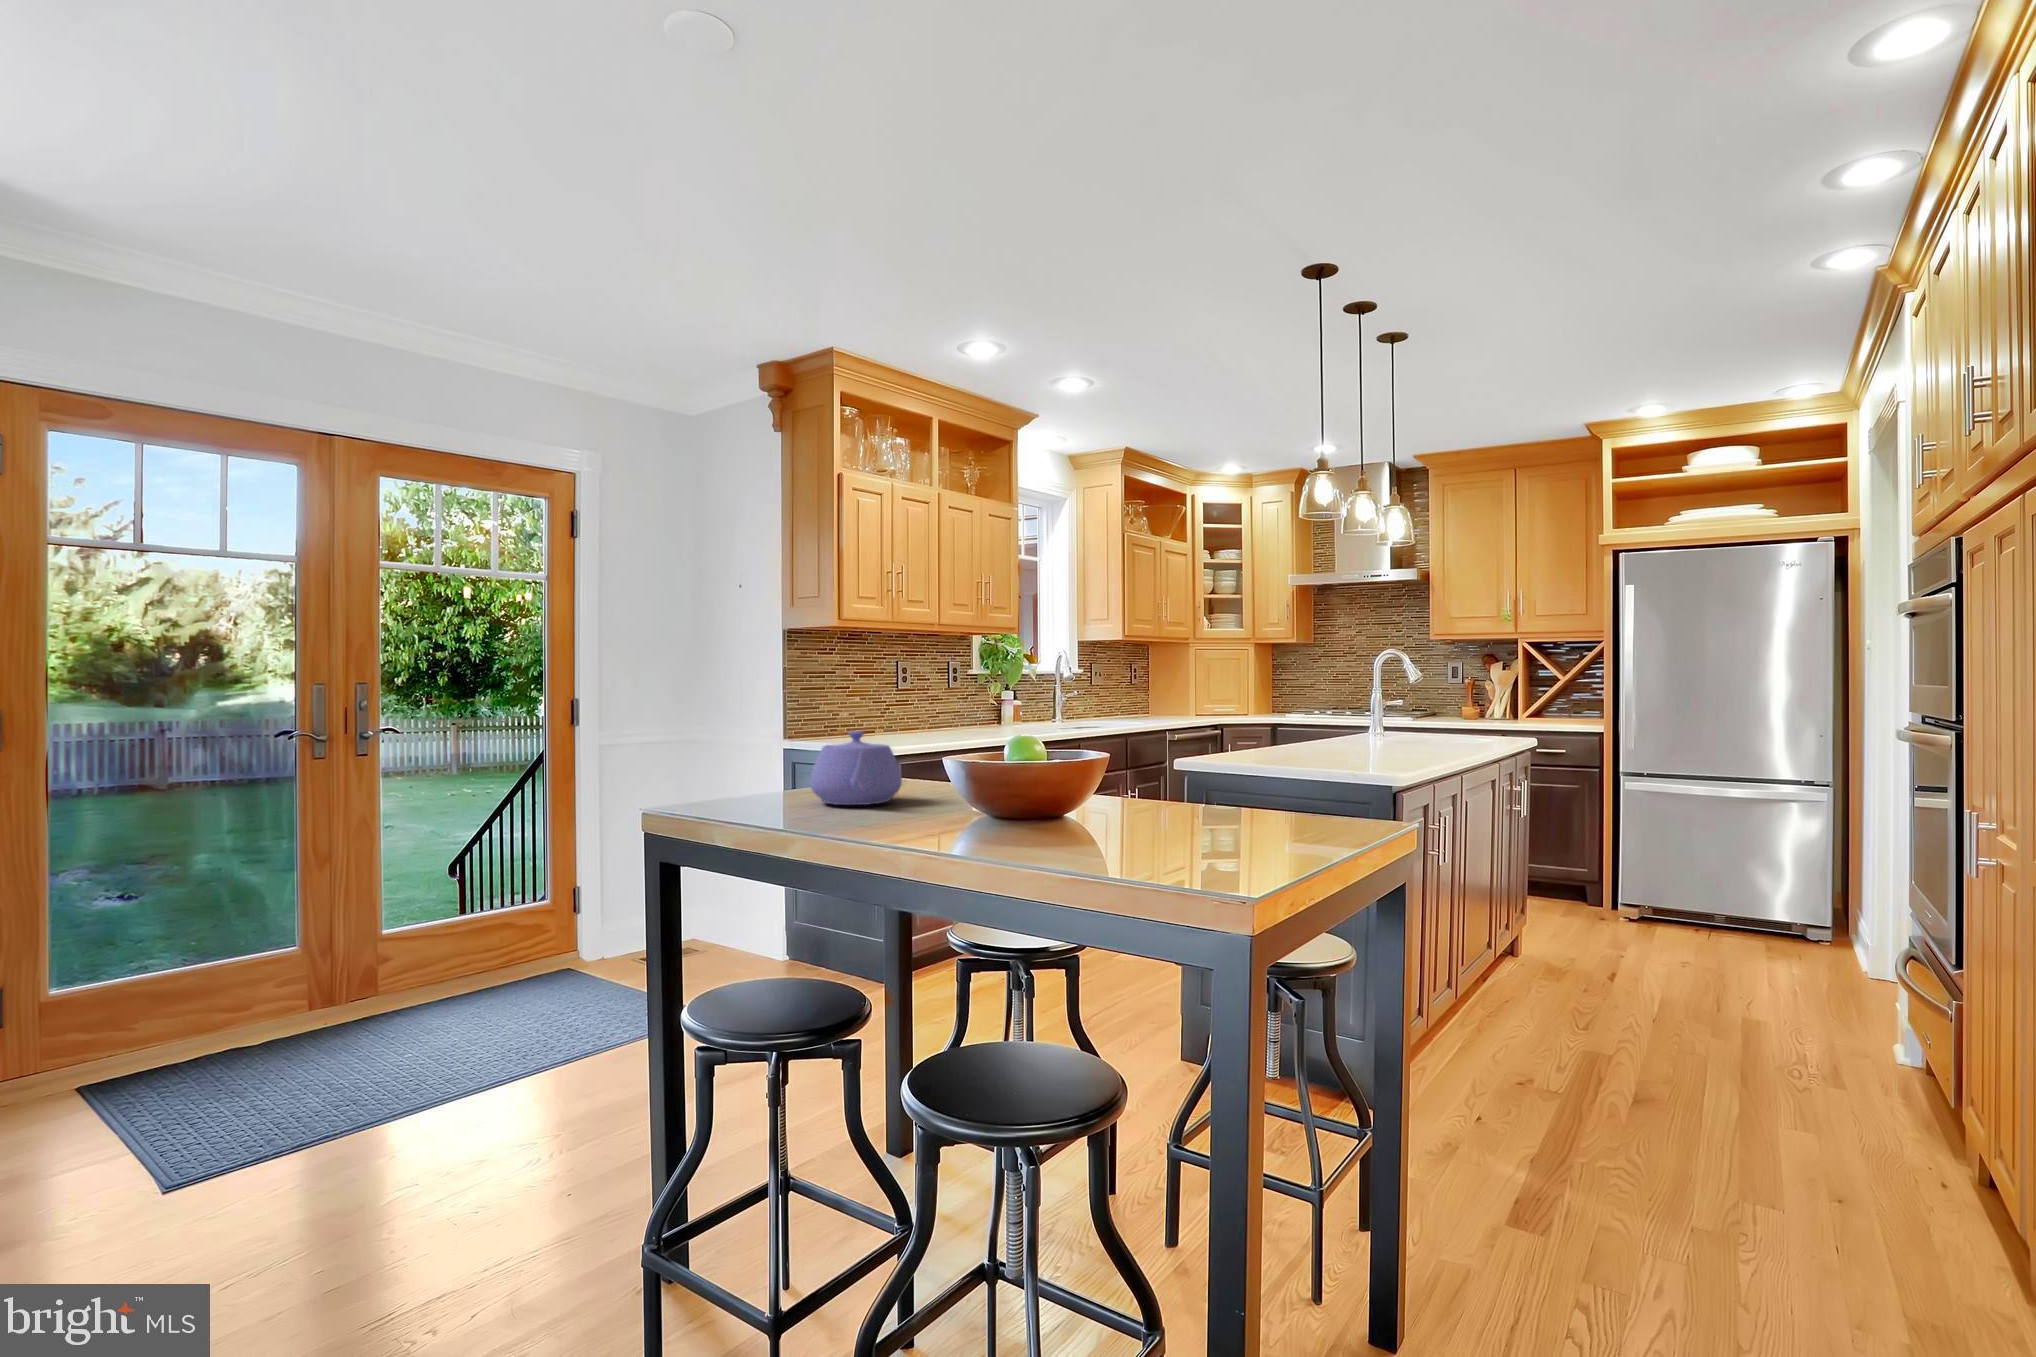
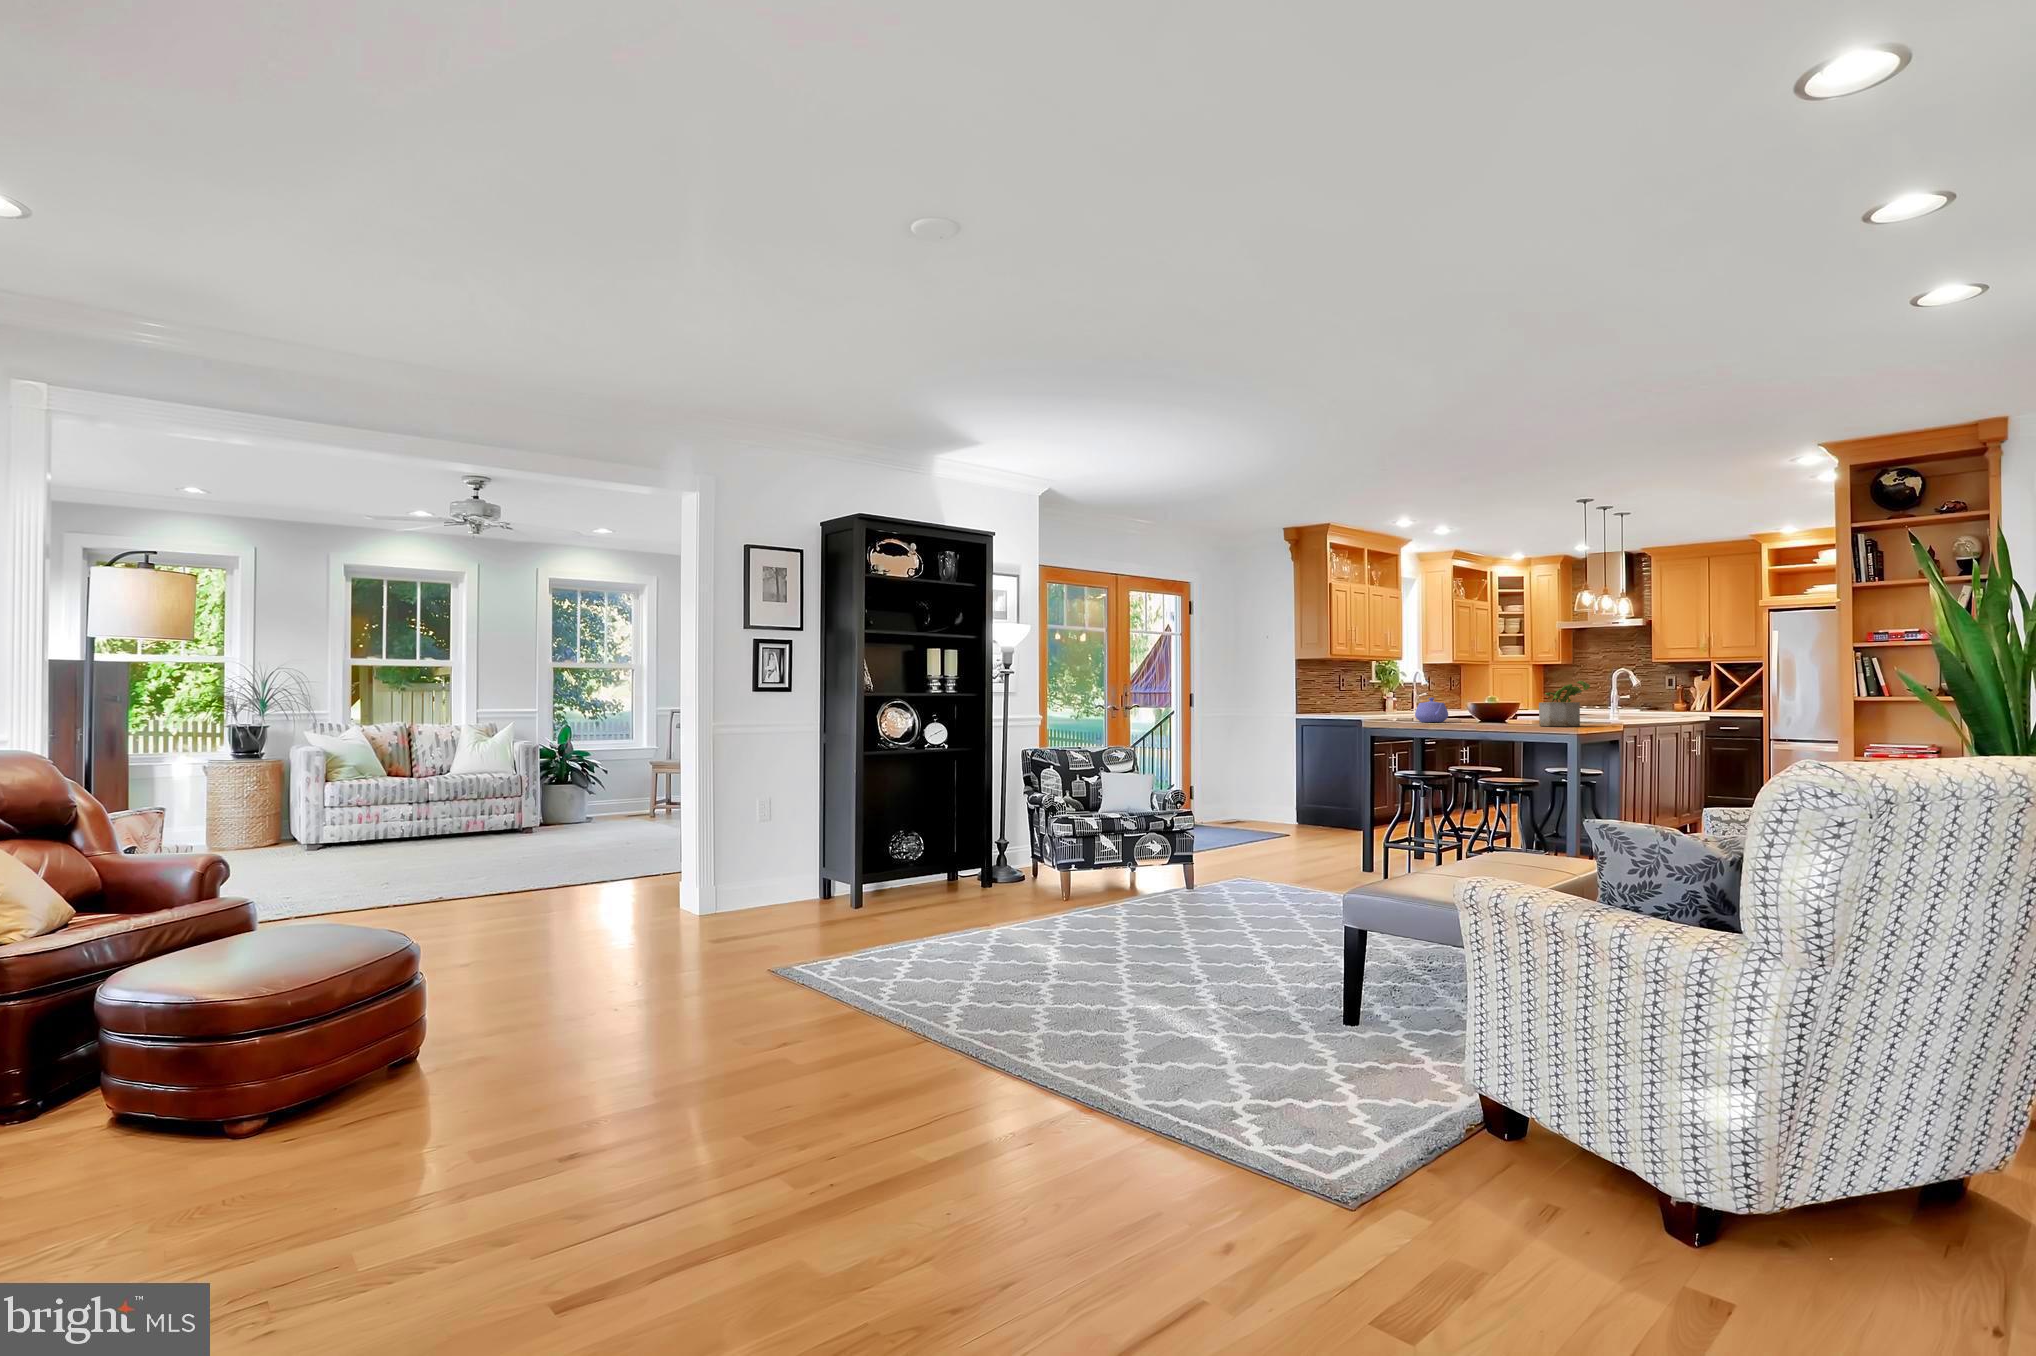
potted plant: none [1095,688,1262,859] -> present [1539,681,1590,726]

